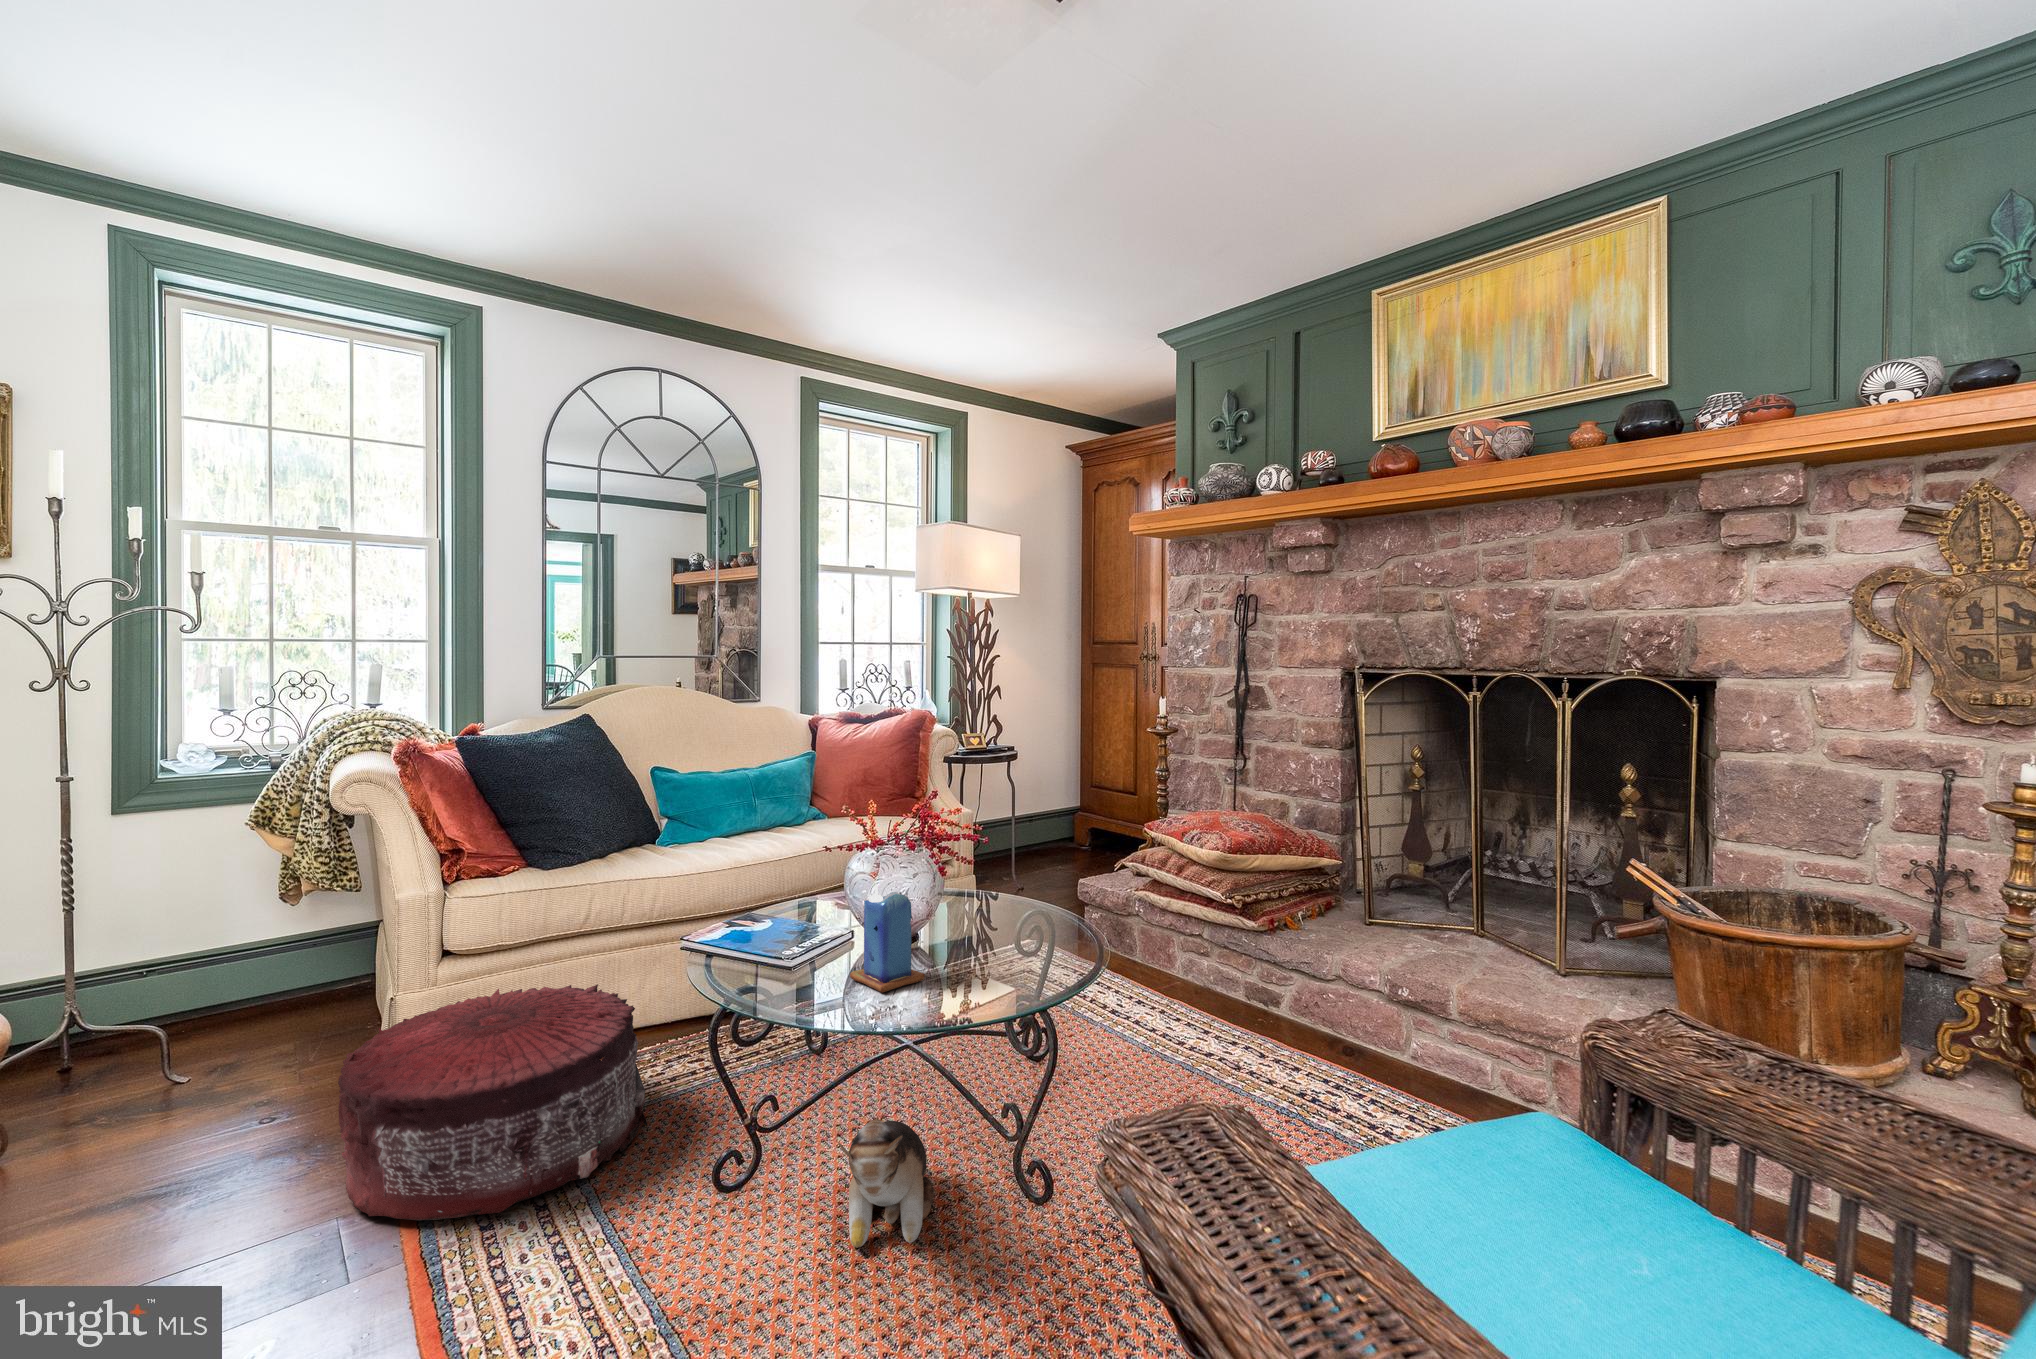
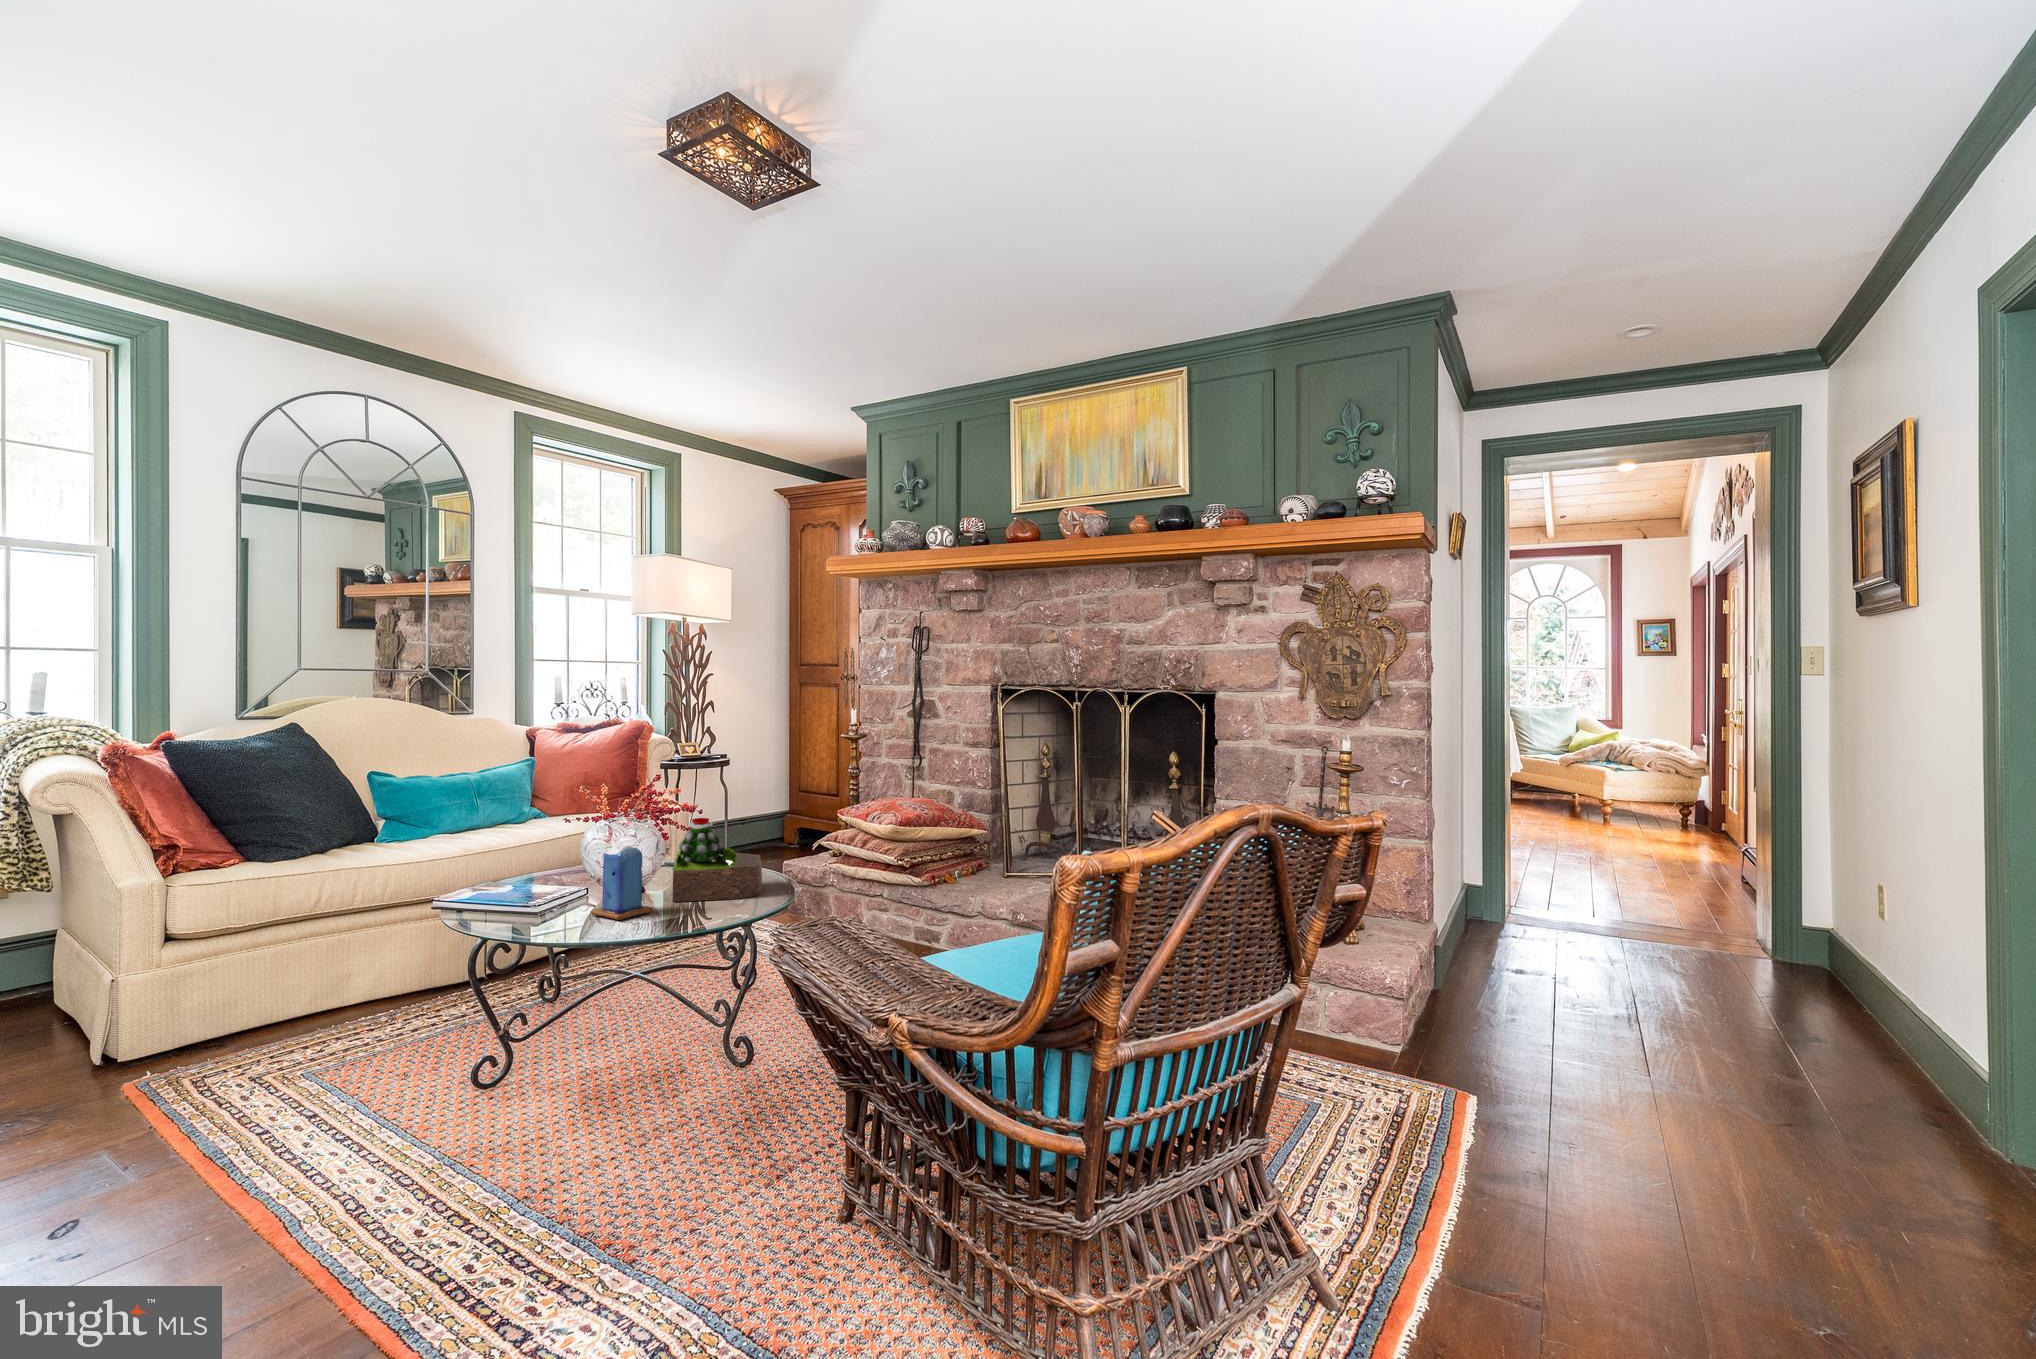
succulent plant: none [951,851,1063,964] -> present [673,818,762,902]
pouf: present [338,984,647,1220] -> none [91,950,398,1141]
plush toy: present [838,1118,934,1248] -> none [587,1004,659,1102]

